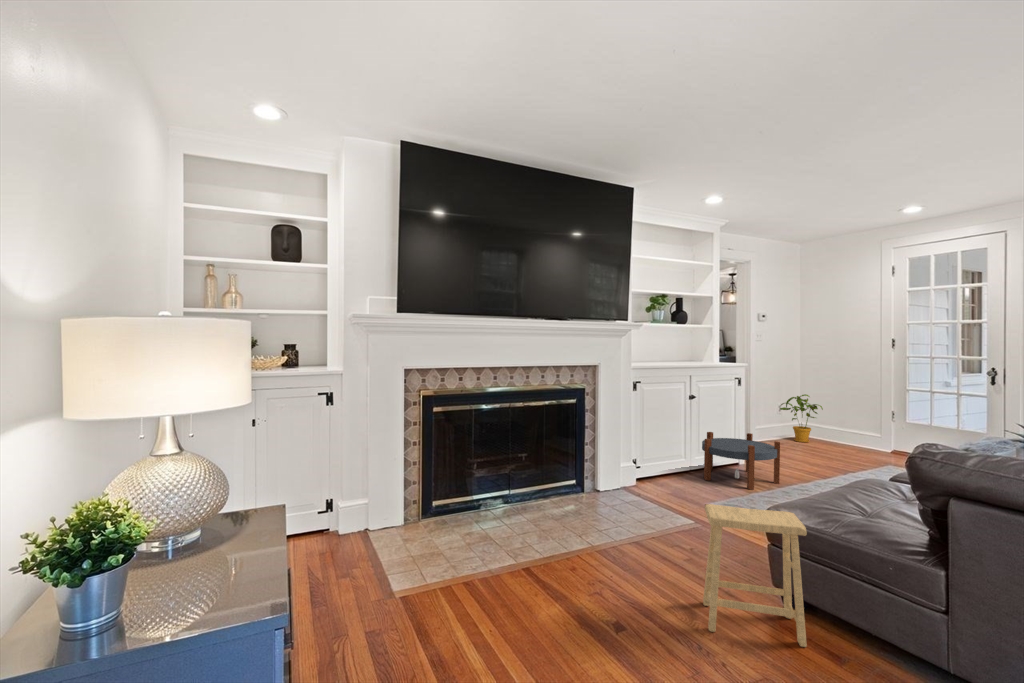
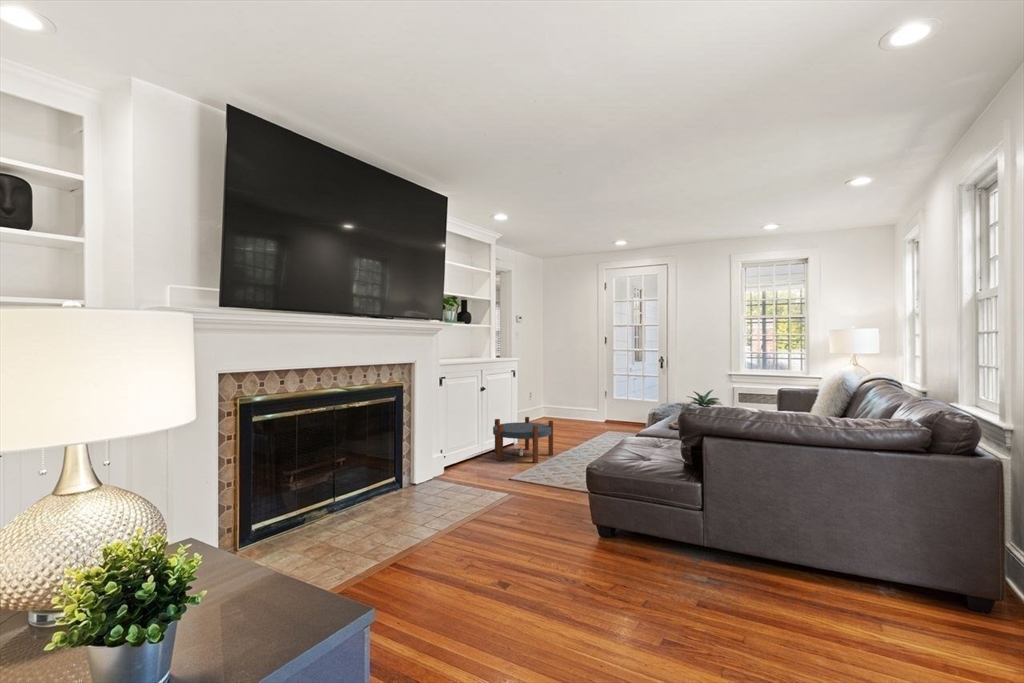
house plant: present [780,394,823,442] -> none [534,382,566,422]
footstool: present [703,504,807,647] -> none [548,465,626,568]

